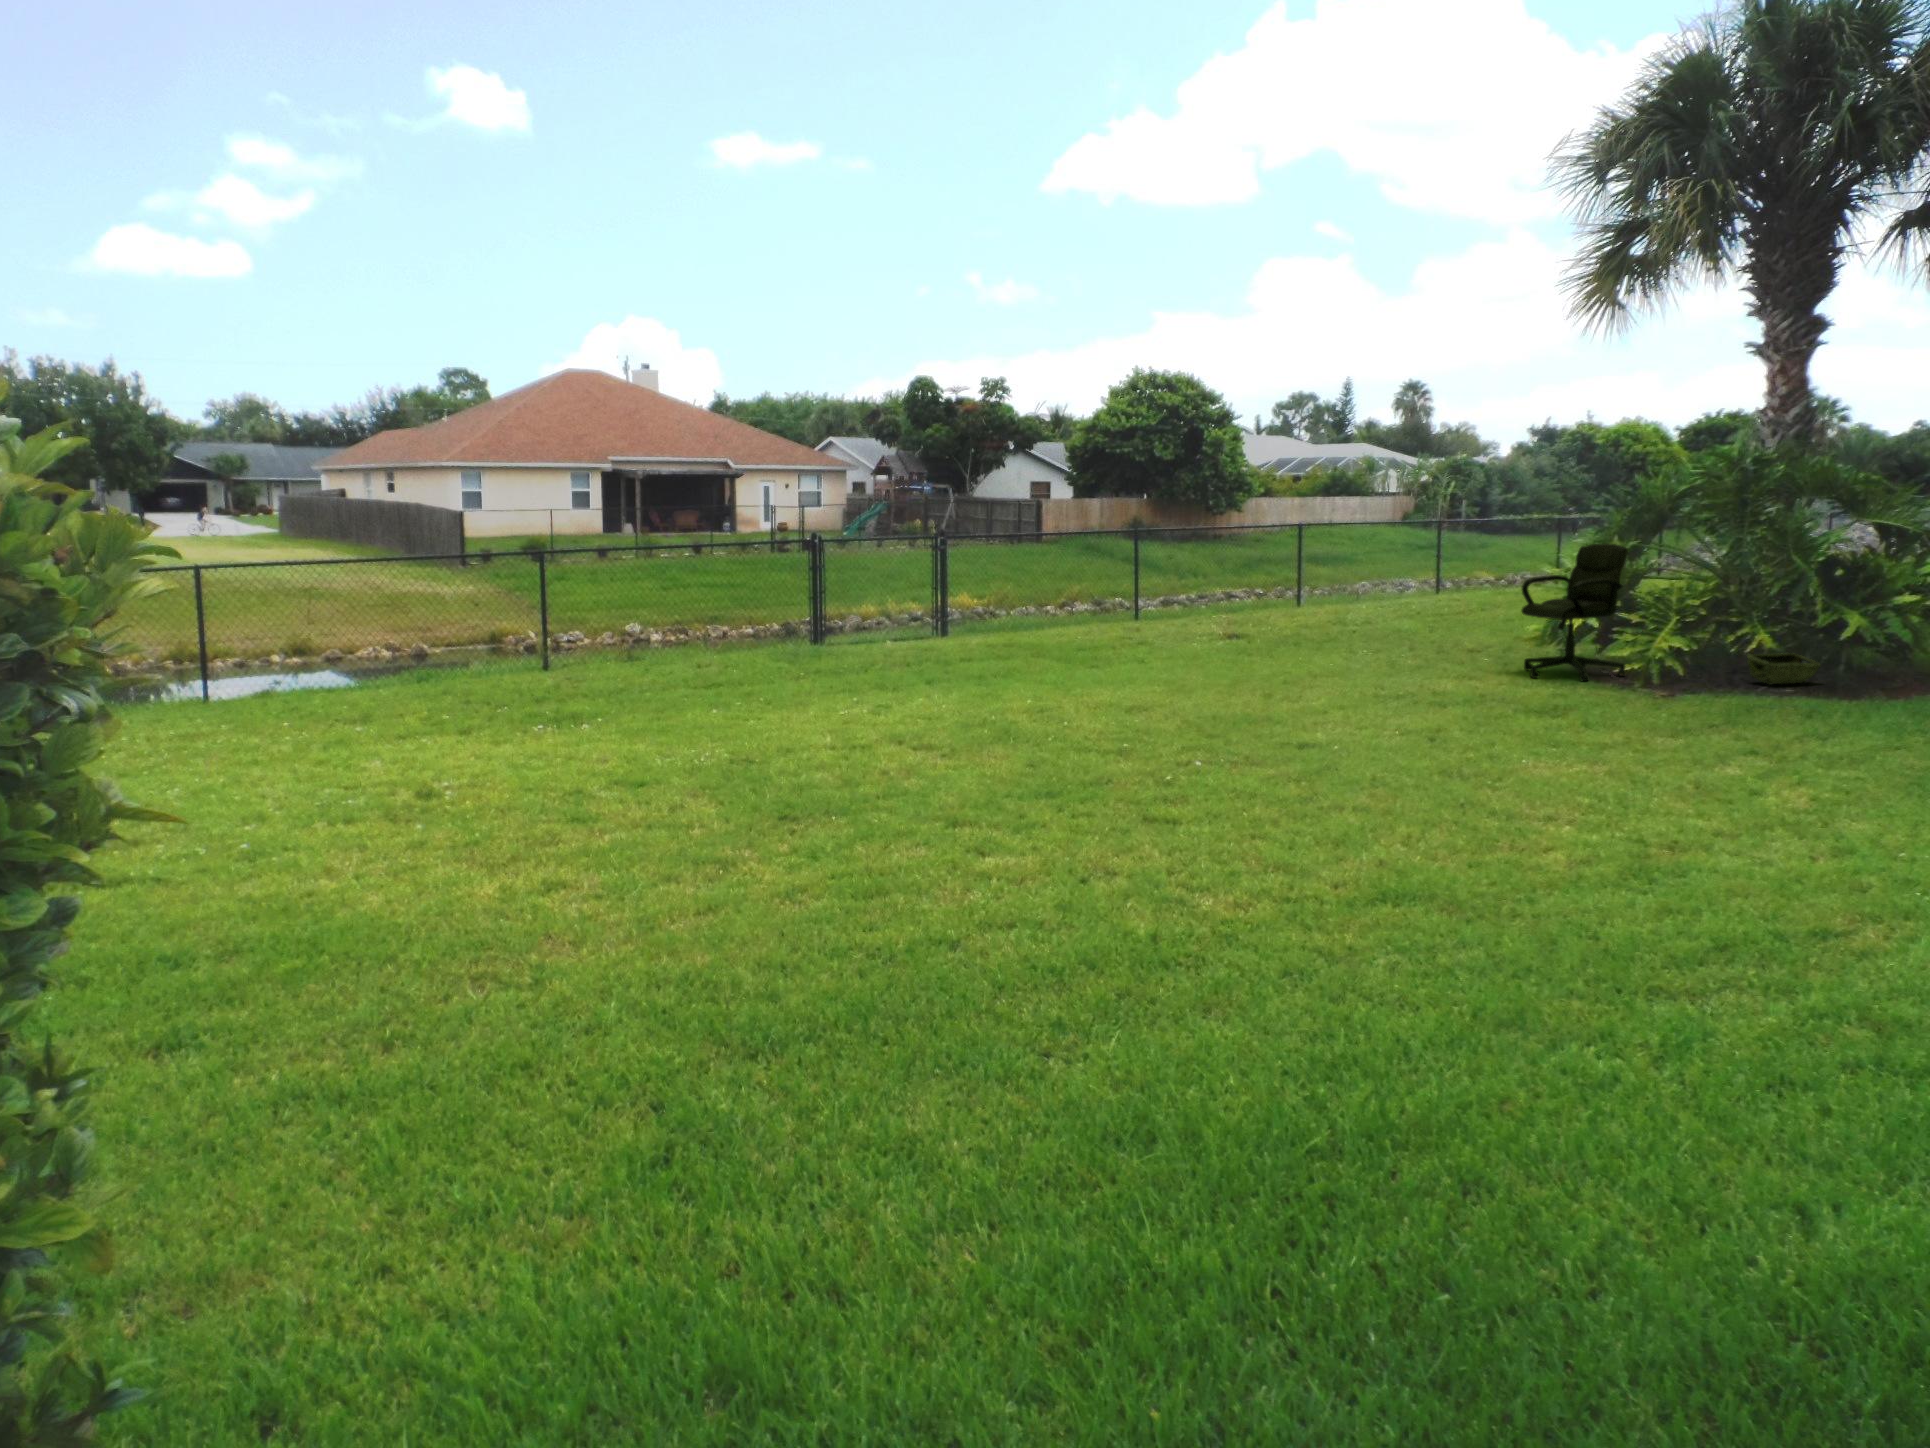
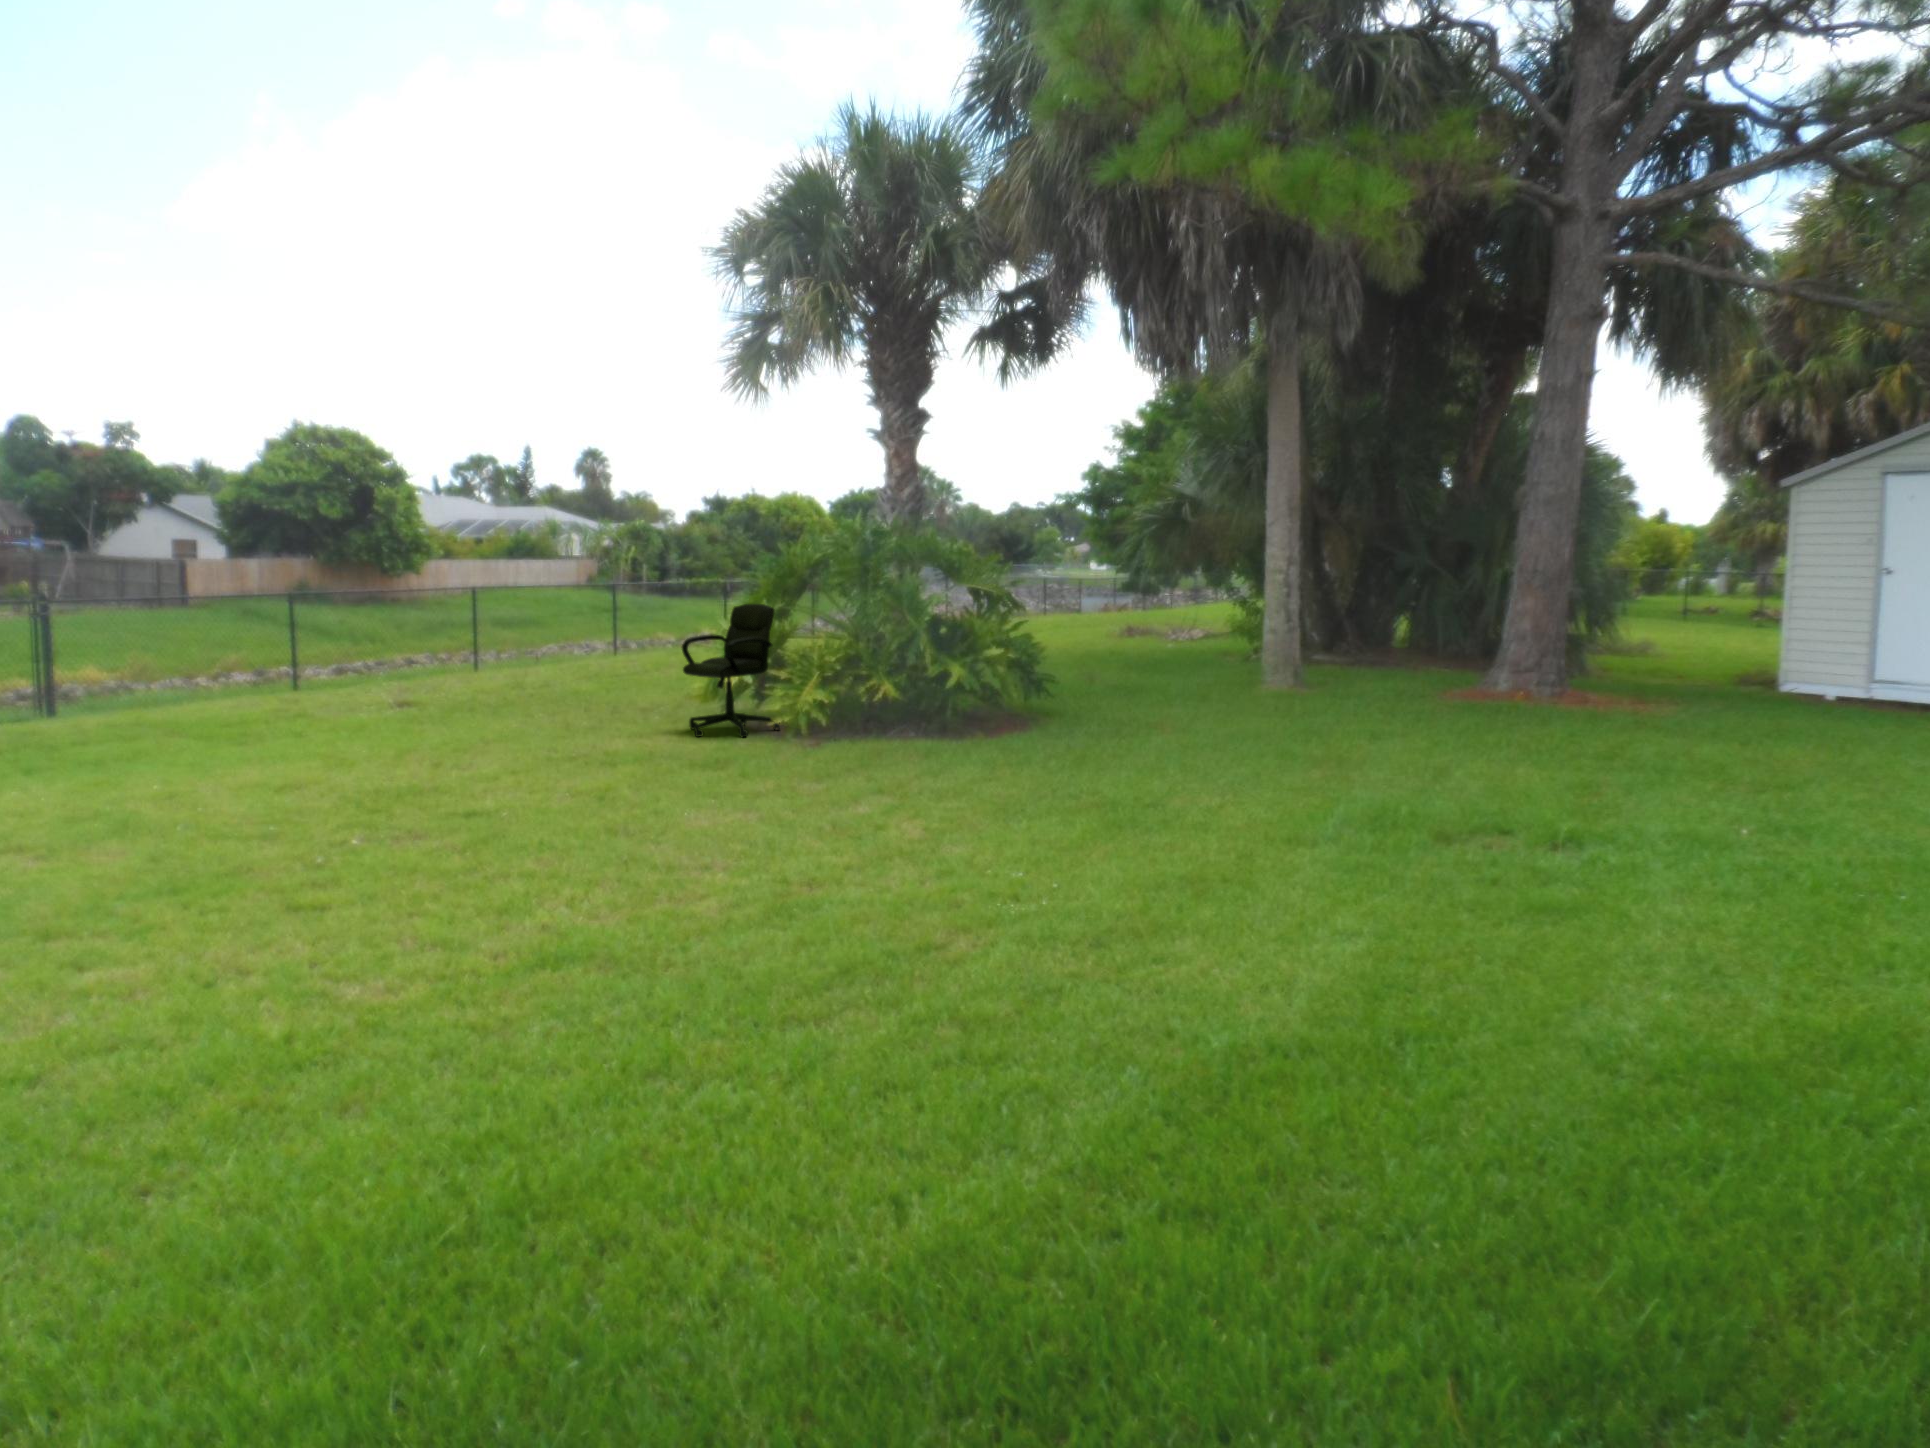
woven basket: present [1747,653,1821,684] -> none [878,702,935,731]

